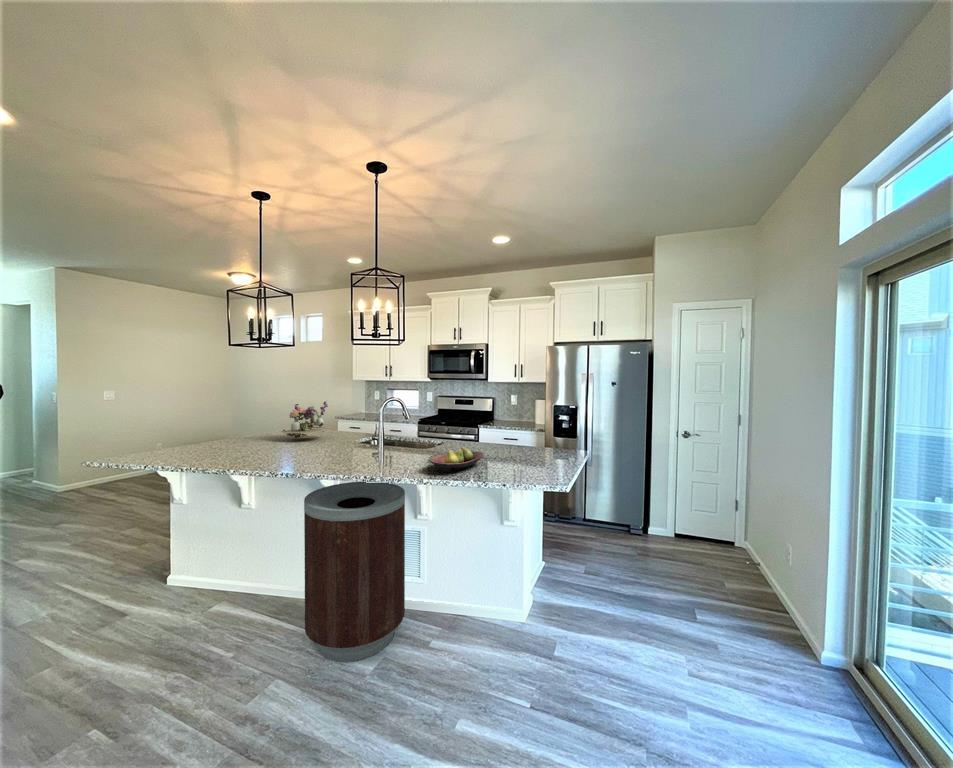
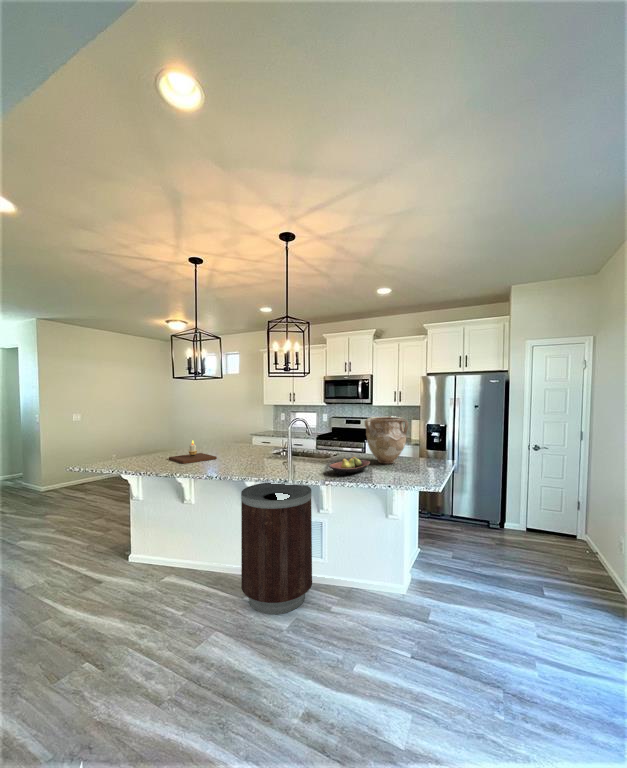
vase: none [478,394,534,455] -> present [365,416,408,464]
flower arrangement: present [281,402,332,439] -> none [217,421,254,451]
candle: none [203,426,275,459] -> present [169,440,217,464]

